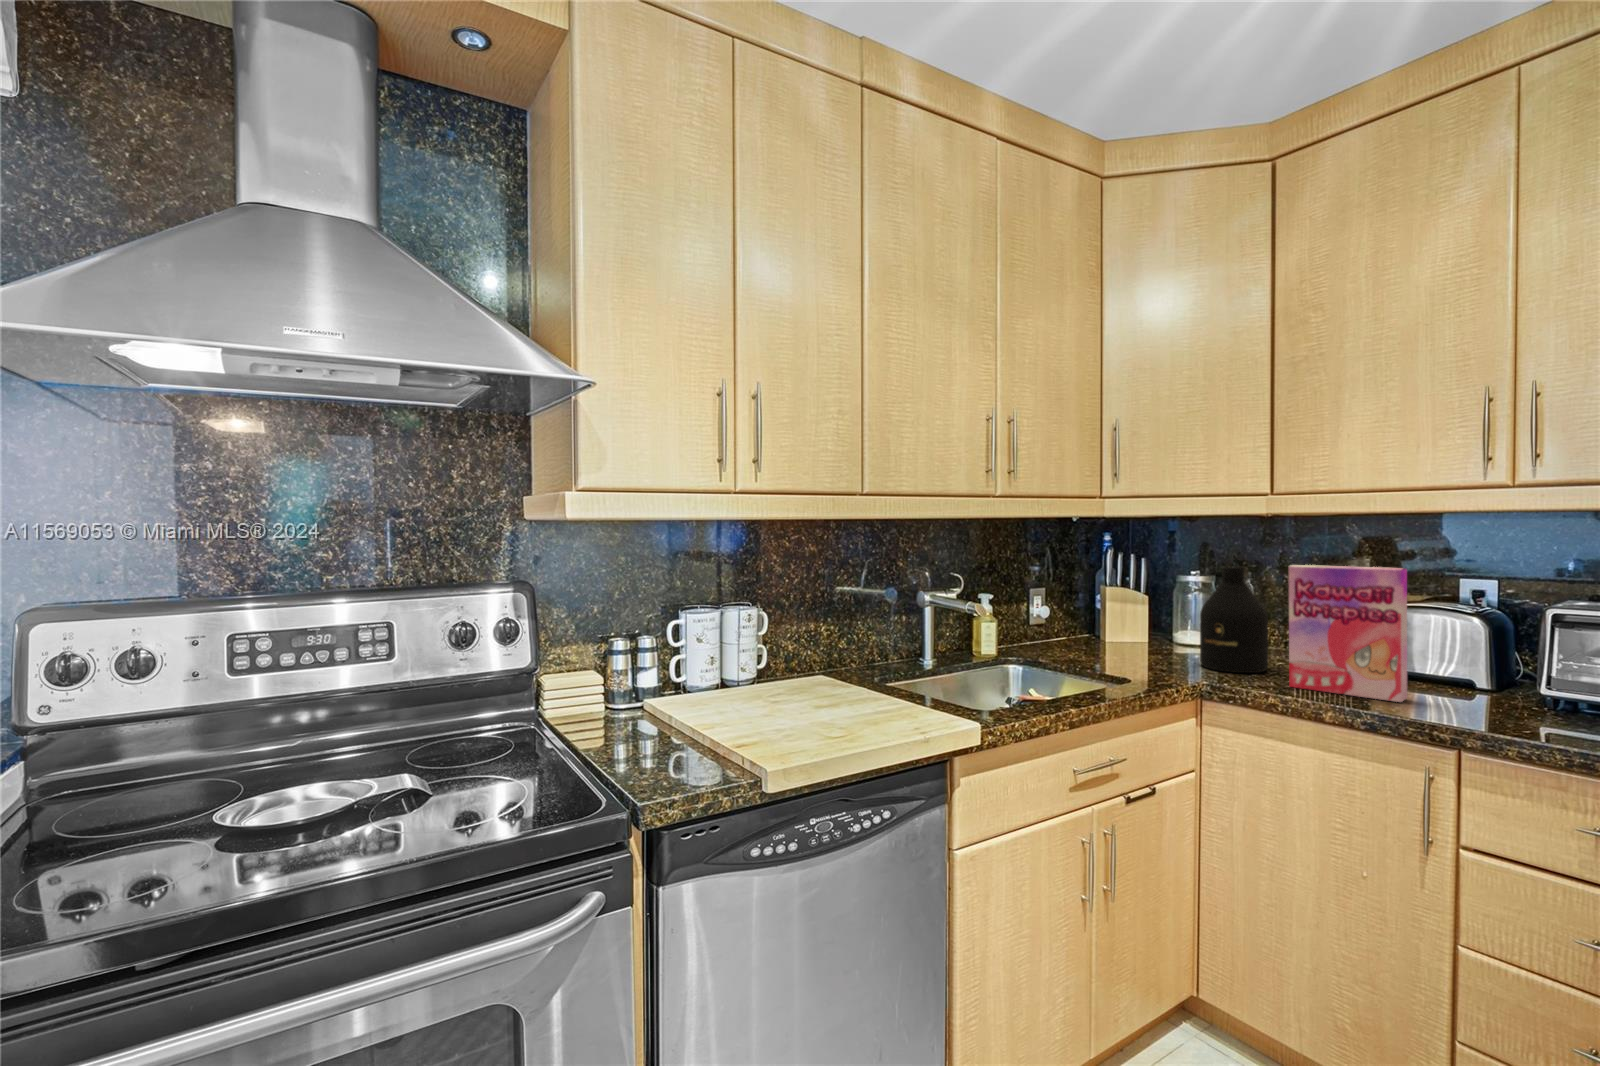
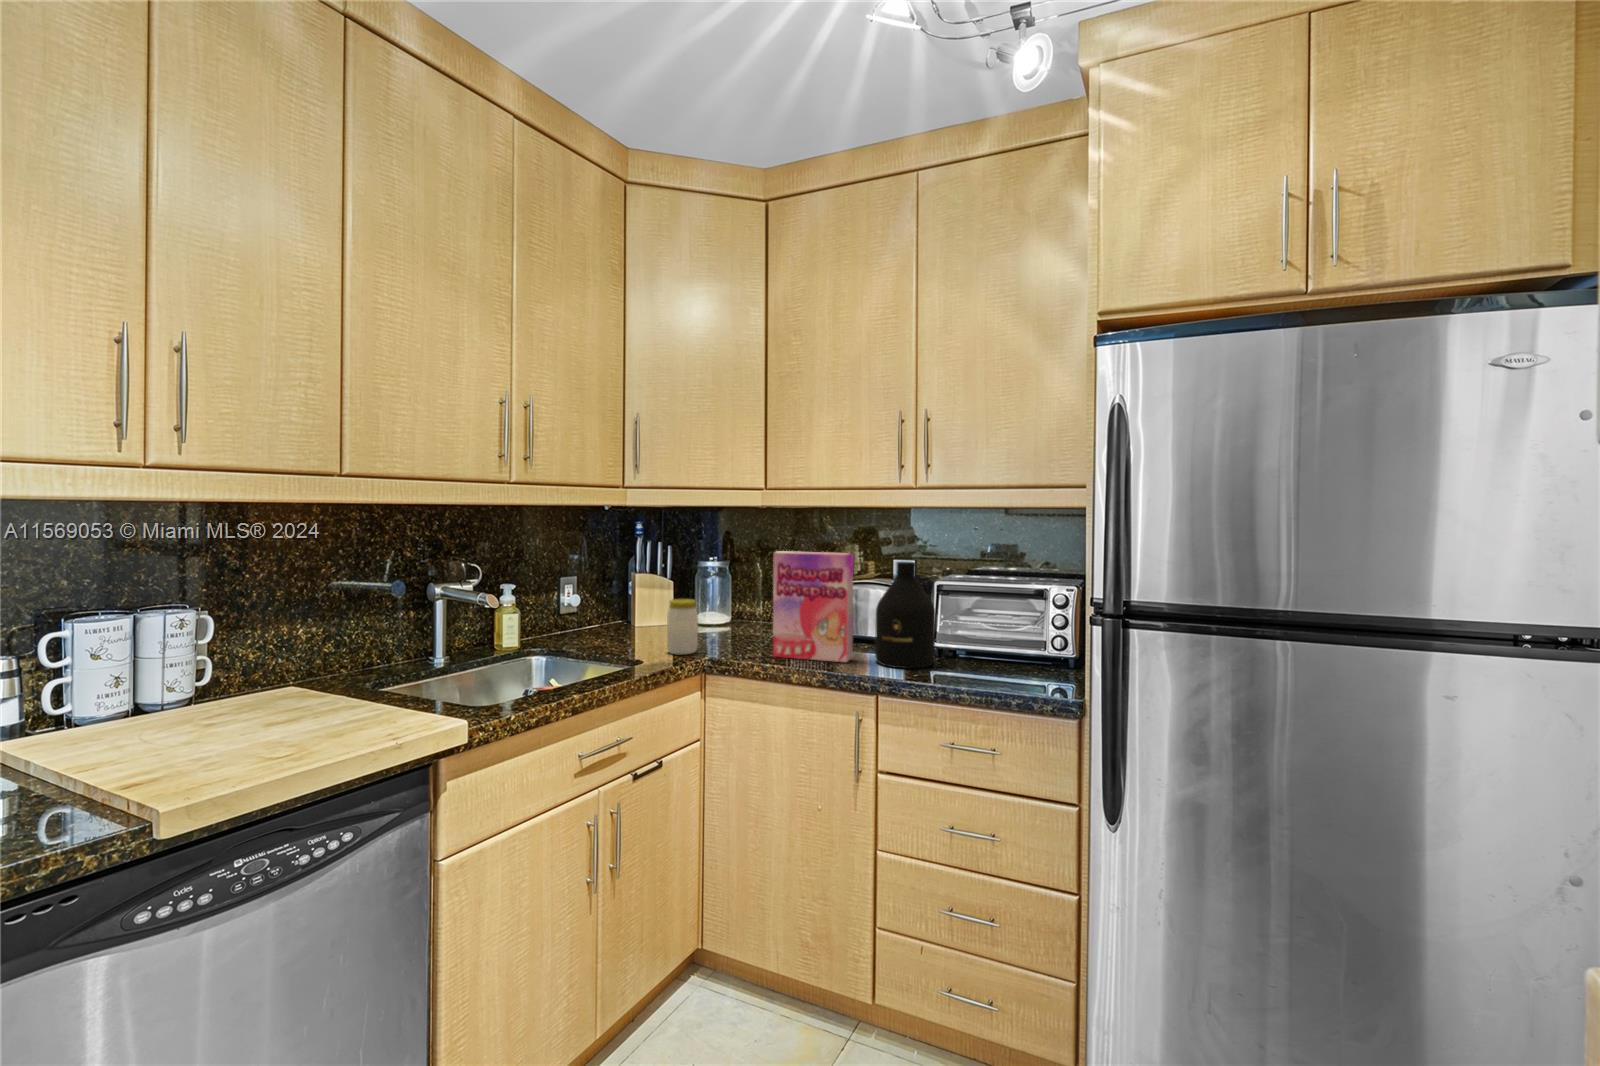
bottle: present [1200,567,1268,673] -> present [875,562,935,668]
jar: none [1153,615,1189,675] -> present [667,599,698,654]

